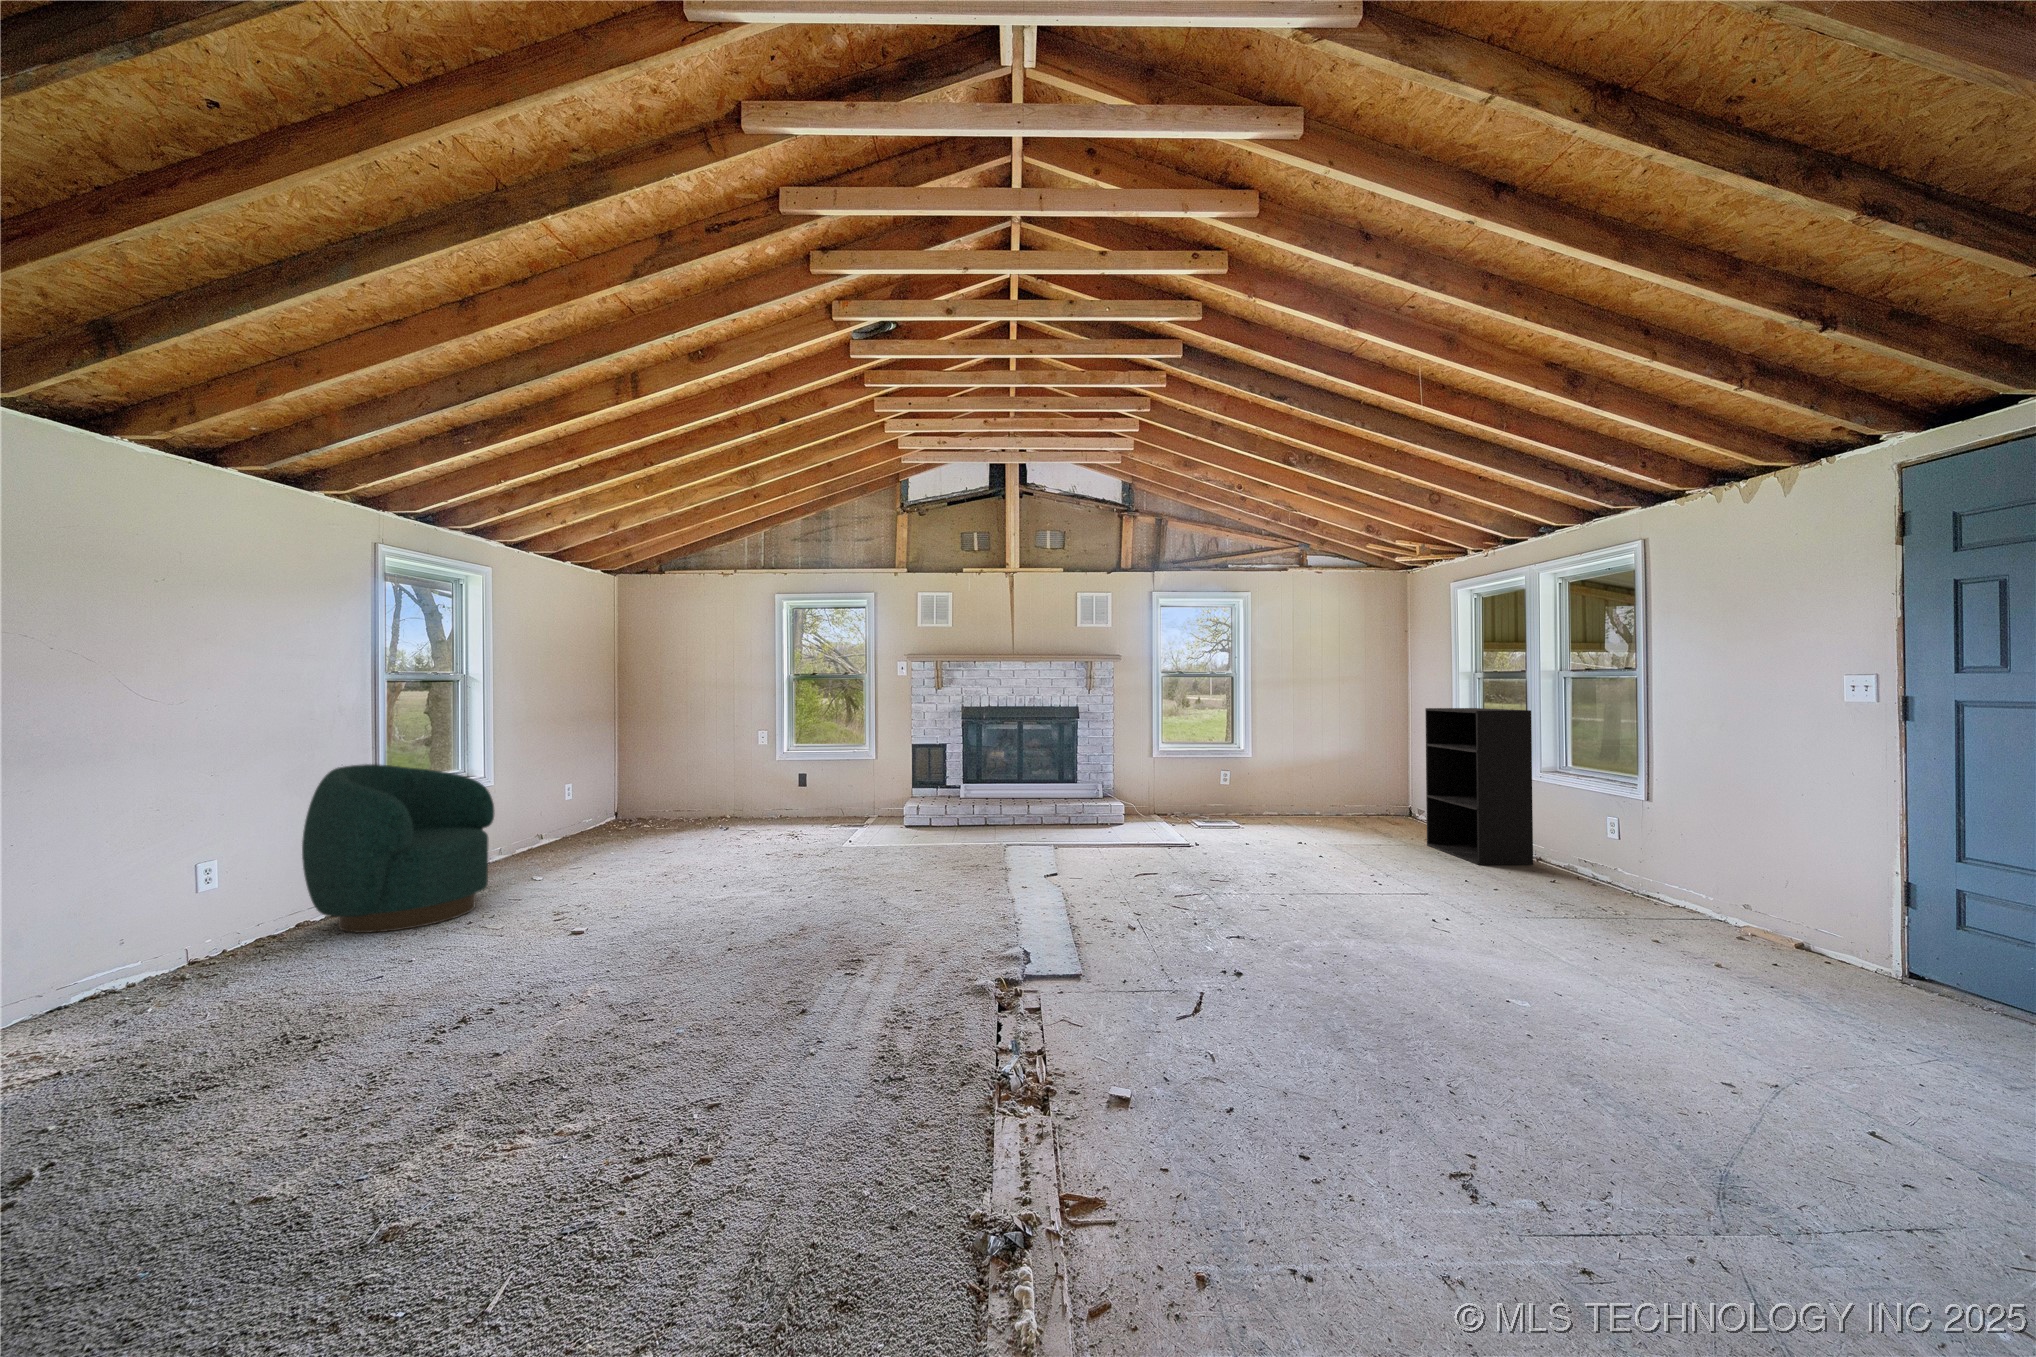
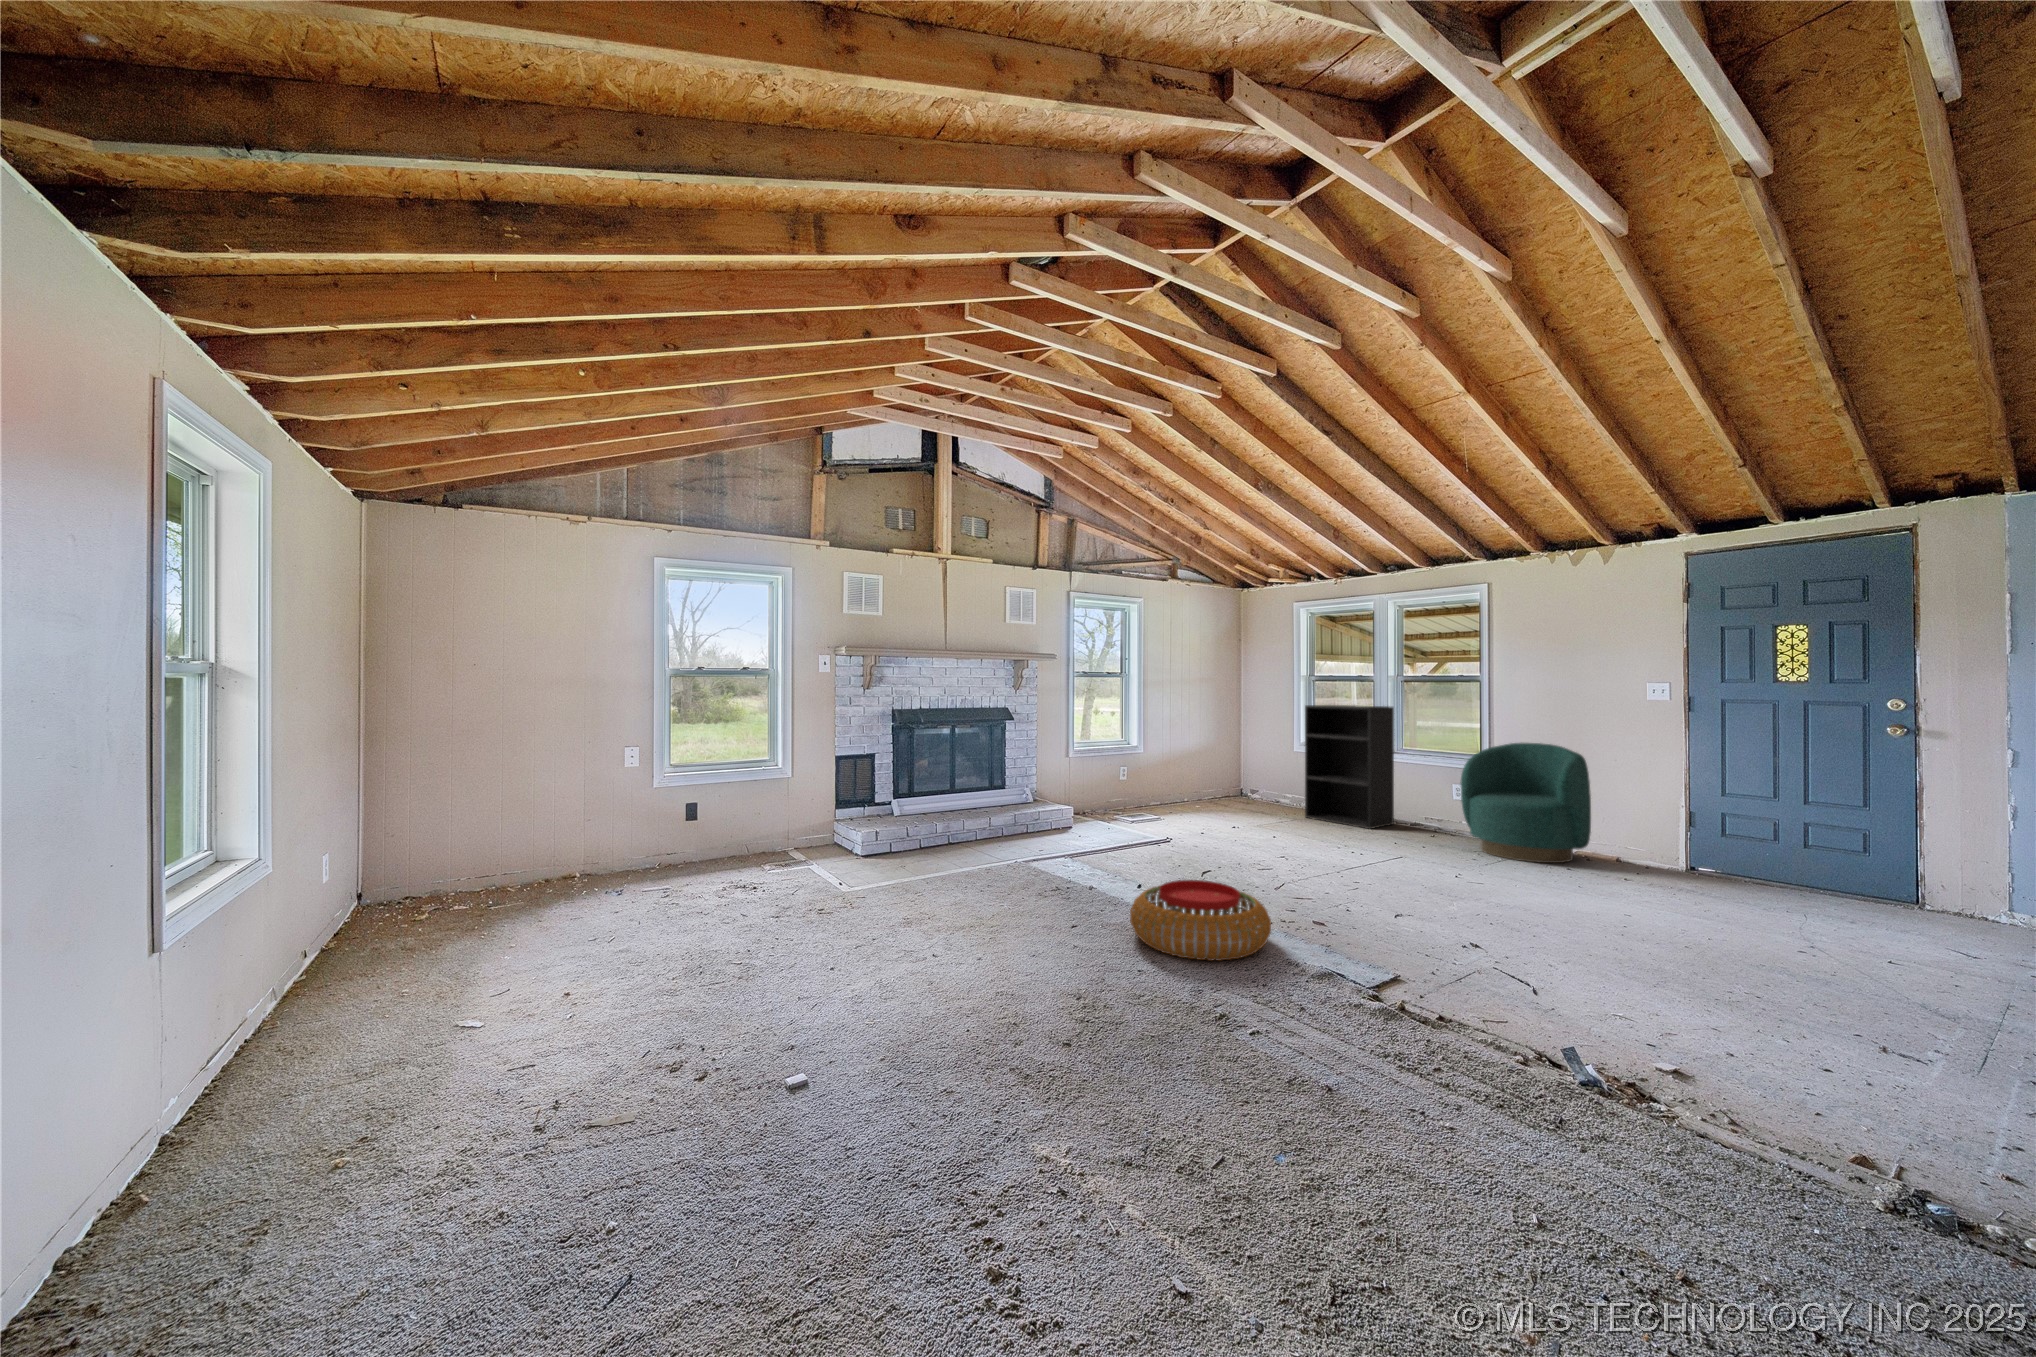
armchair: present [302,764,495,933] -> present [1460,743,1591,863]
pouf: none [923,862,1050,933] -> present [1130,880,1271,961]

